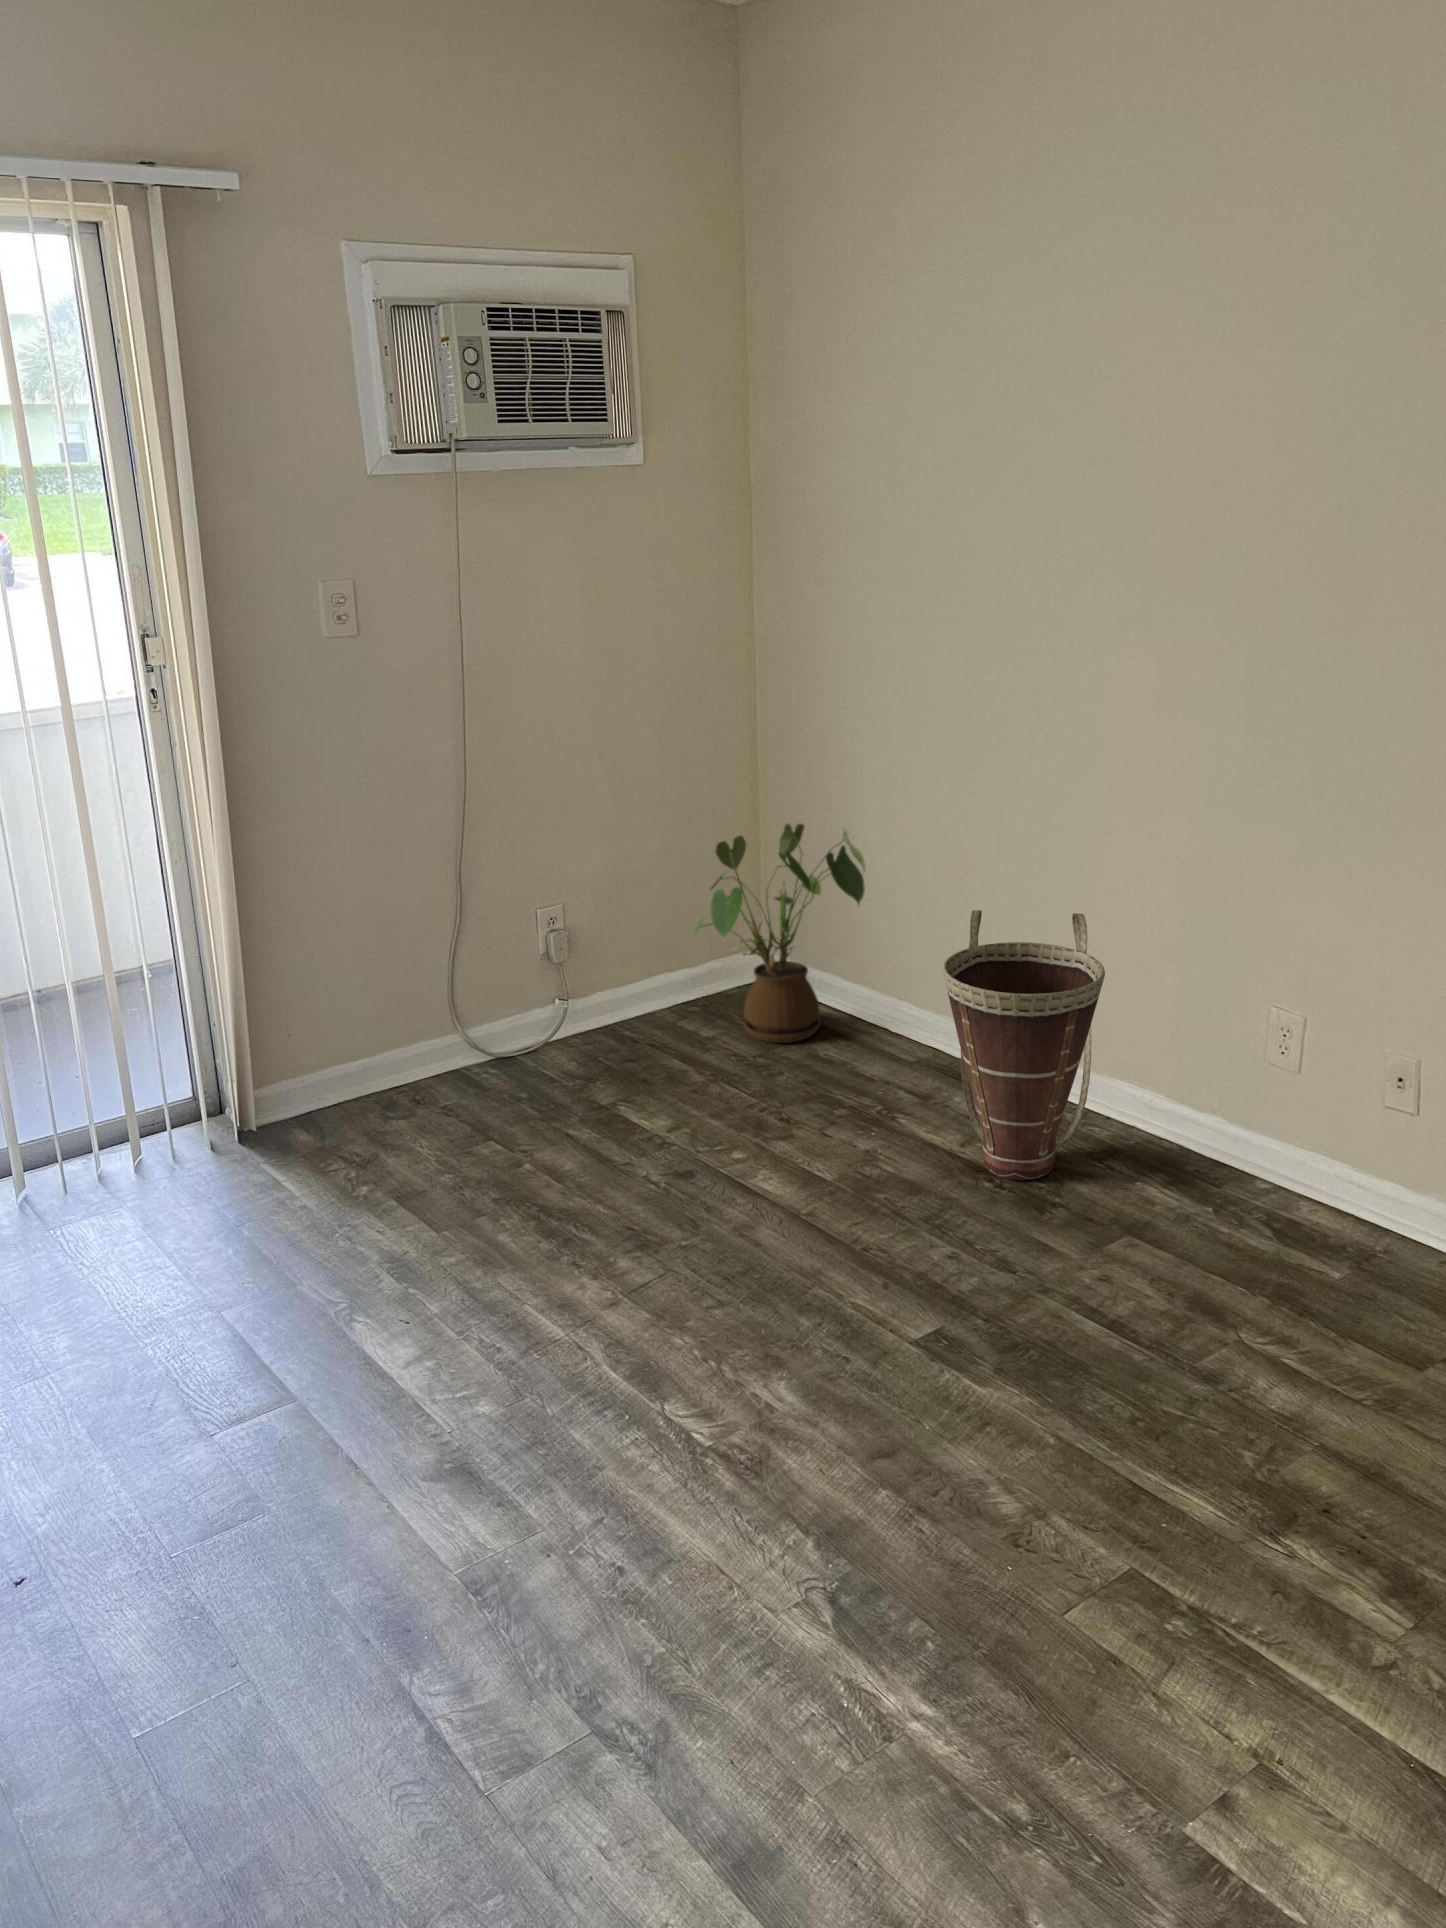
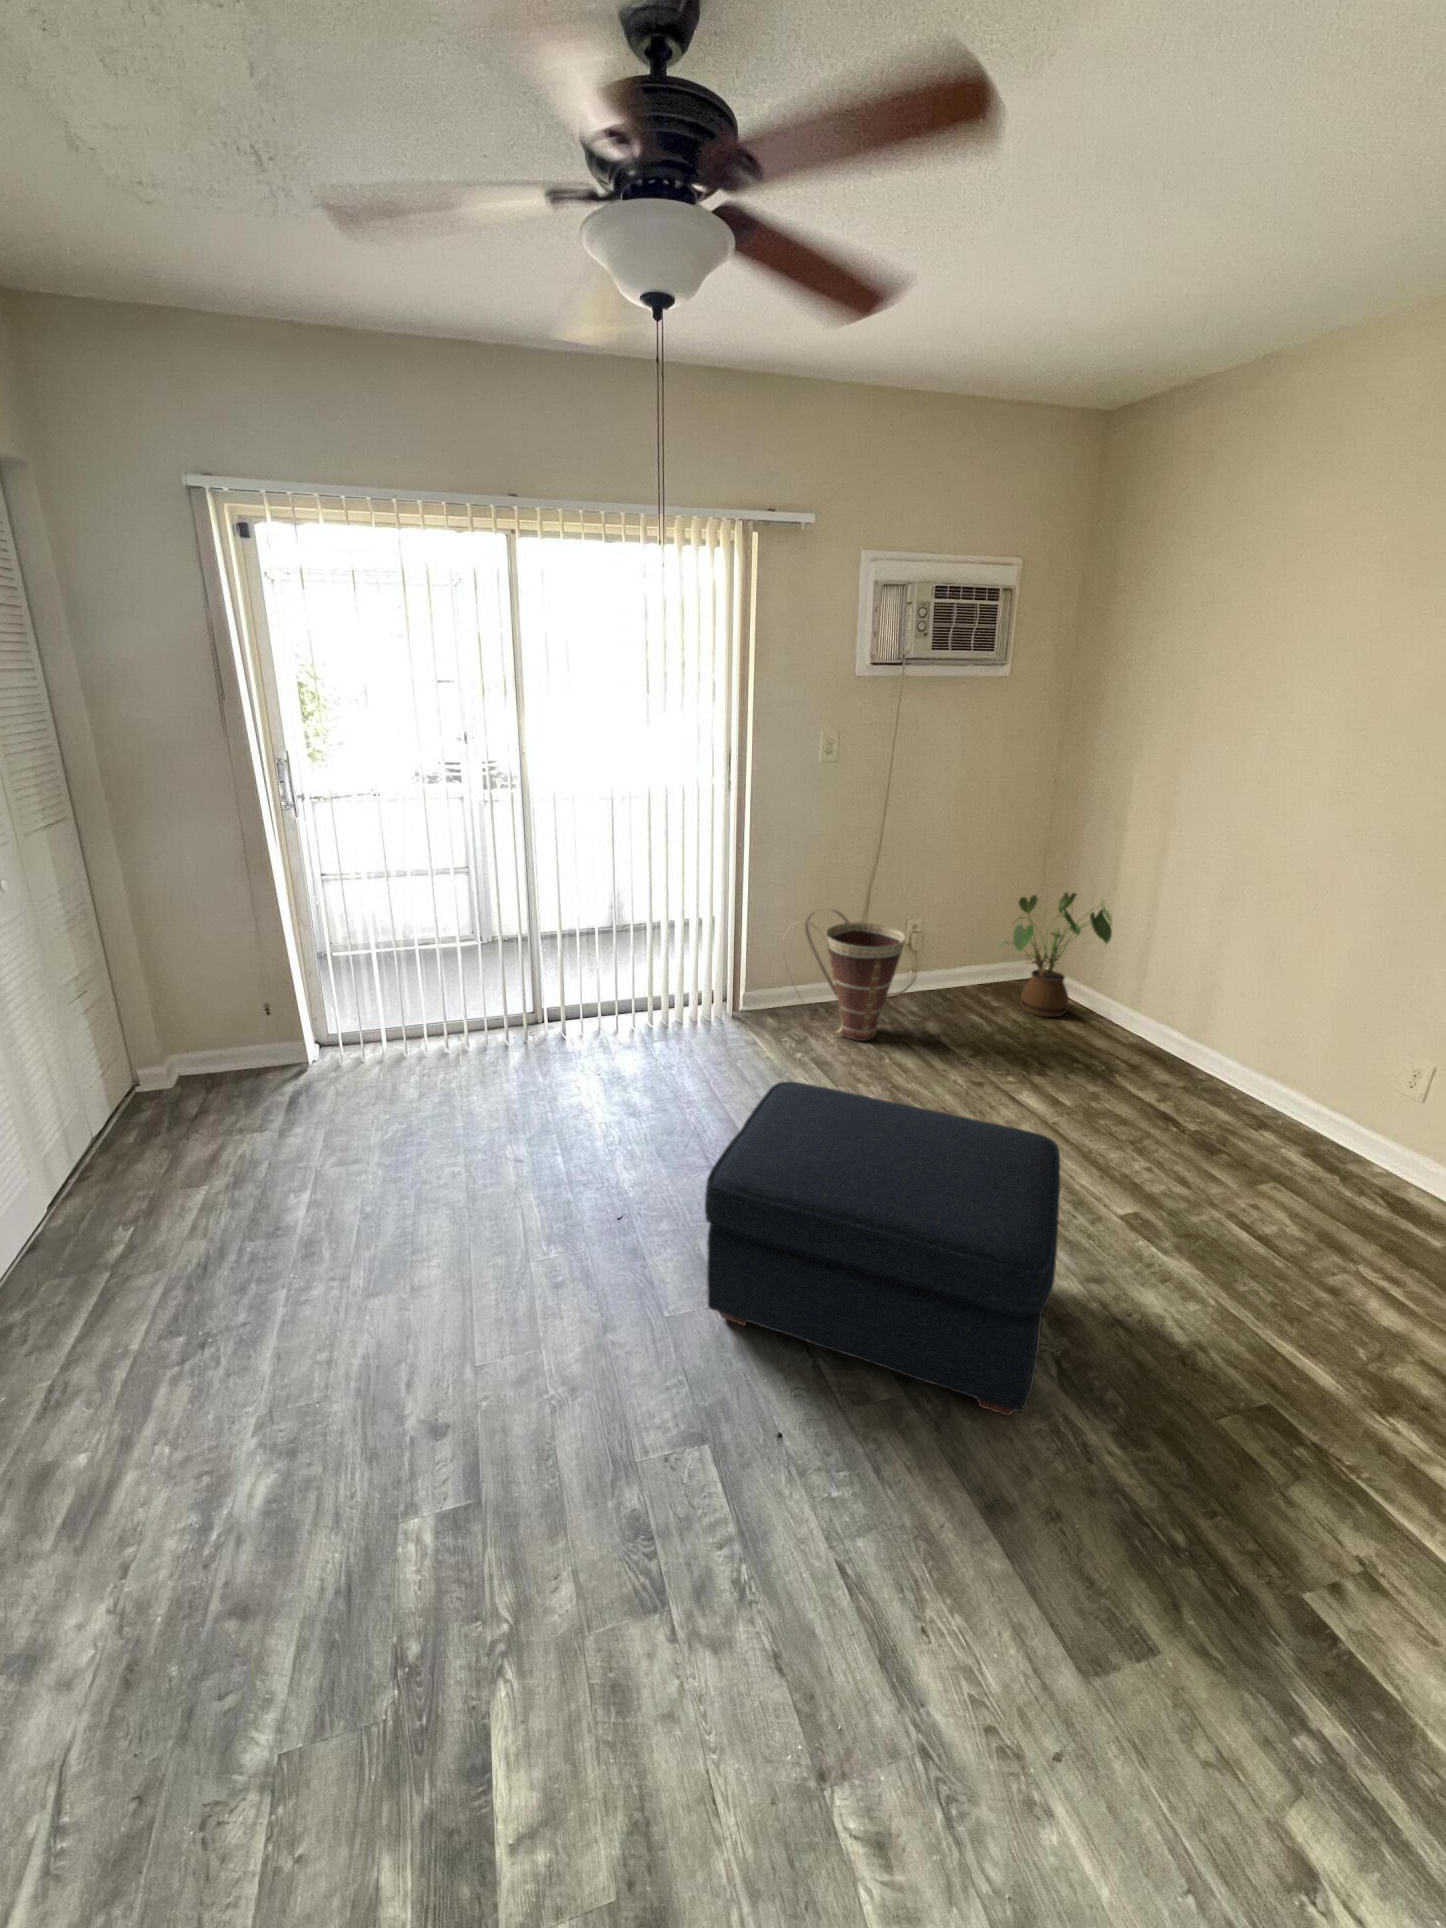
basket: present [943,910,1105,1180] -> present [785,908,906,1041]
ottoman: none [173,1233,794,1711] -> present [705,1082,1060,1416]

